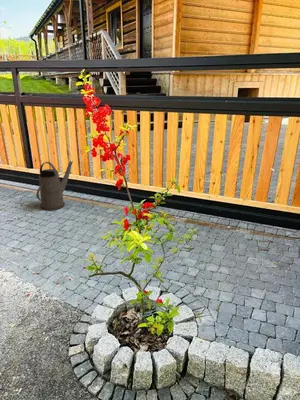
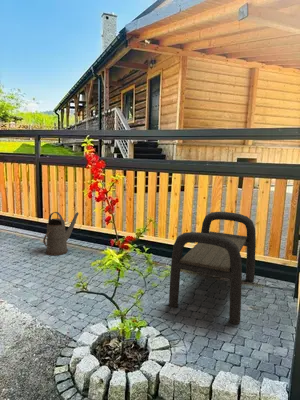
bench: none [184,157,277,284] -> present [169,212,256,324]

